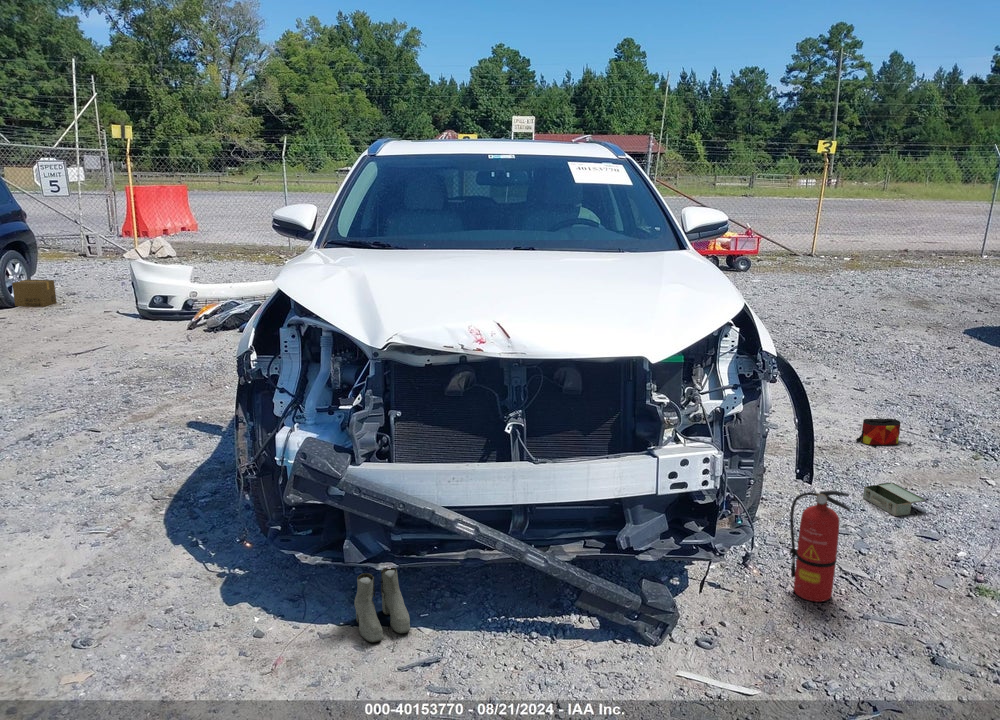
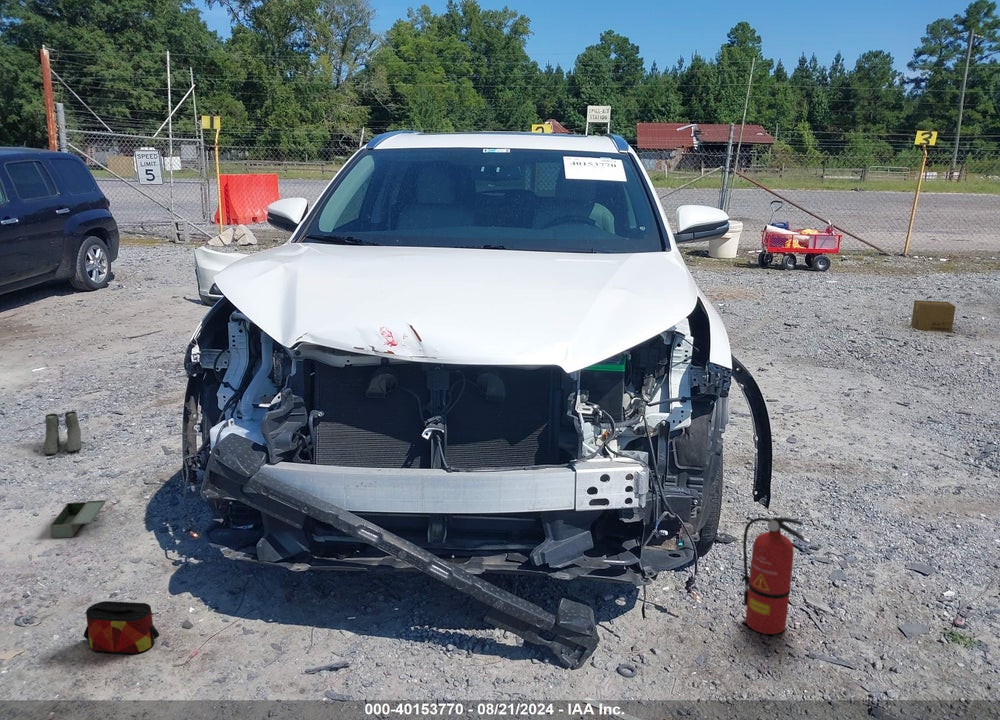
cardboard box: present [12,280,56,307] -> present [911,300,955,332]
bag: present [856,419,901,446] -> present [83,601,159,654]
toolbox: present [863,483,925,516] -> present [50,500,106,538]
boots: present [354,568,410,642] -> present [44,411,82,455]

